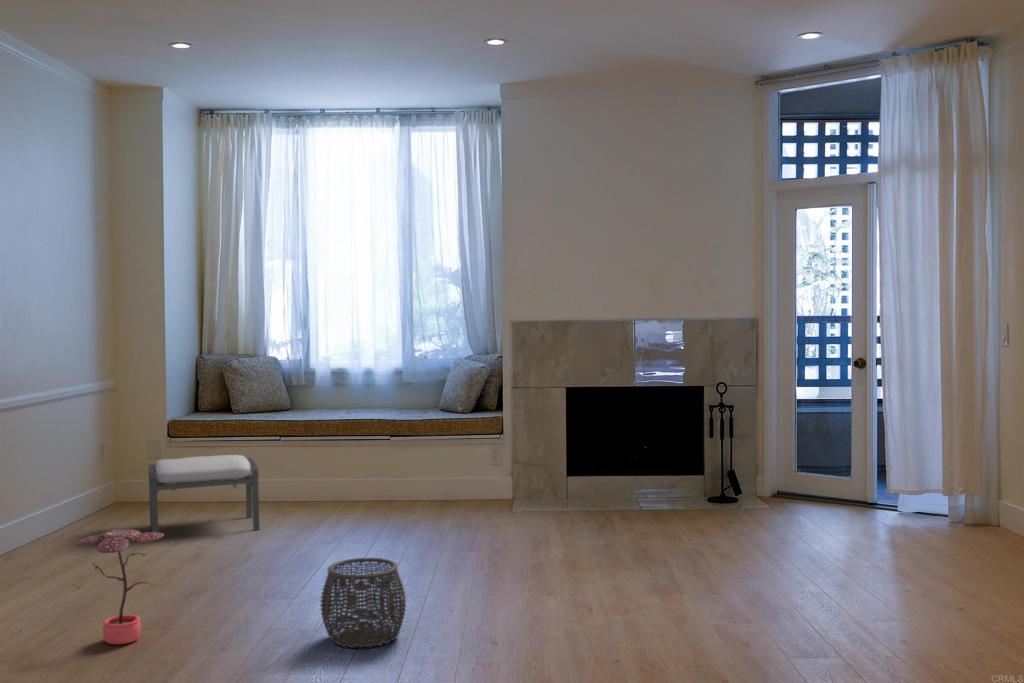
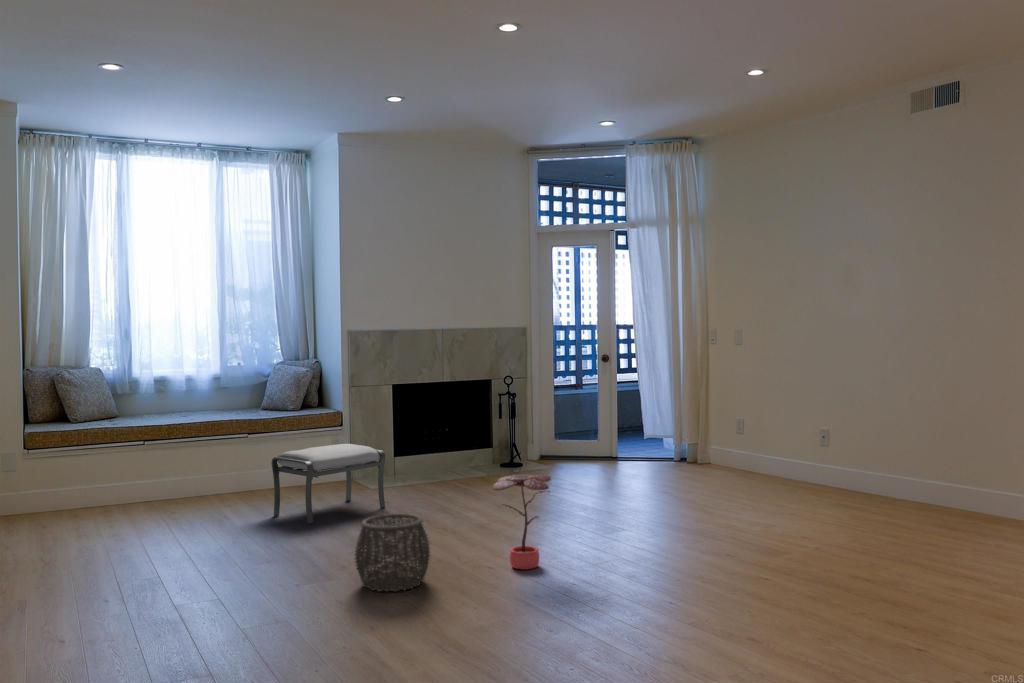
ottoman: present [149,455,260,532] -> present [272,444,385,524]
potted plant: present [74,529,164,645] -> present [492,474,551,570]

